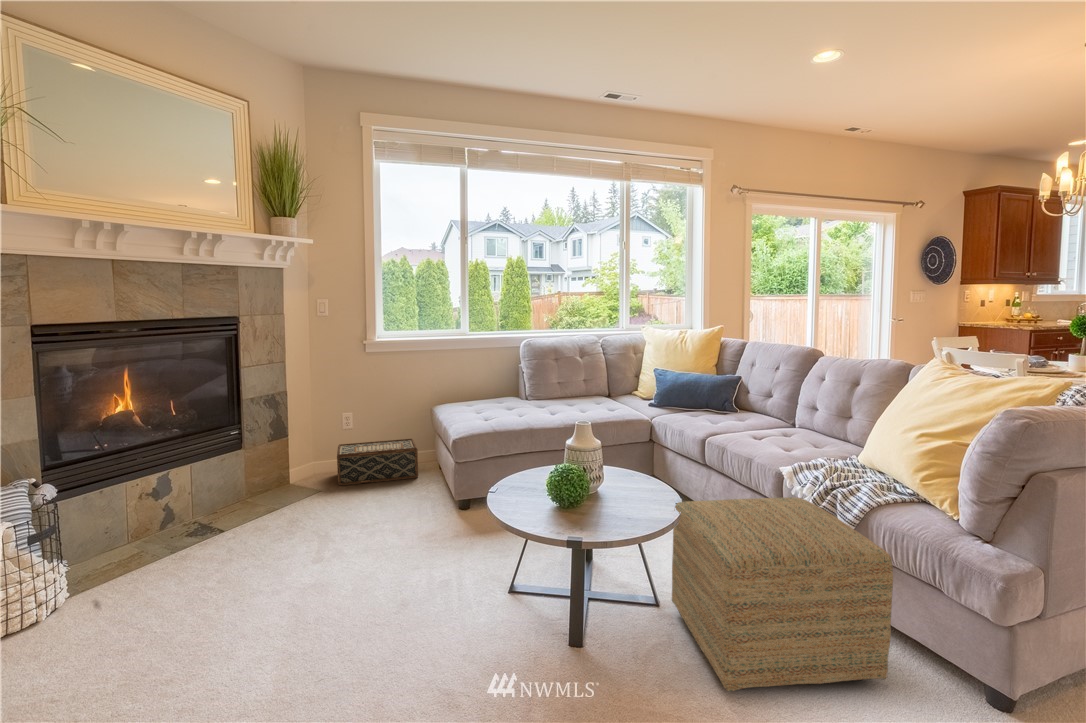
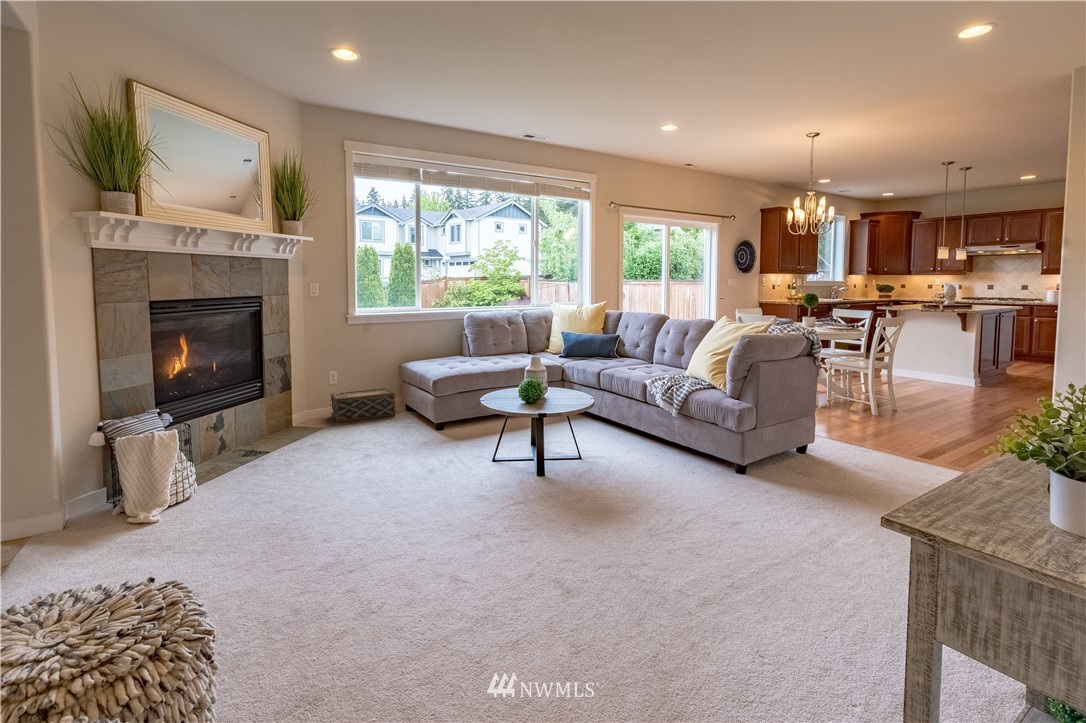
ottoman: present [672,497,893,691] -> none [588,393,696,480]

